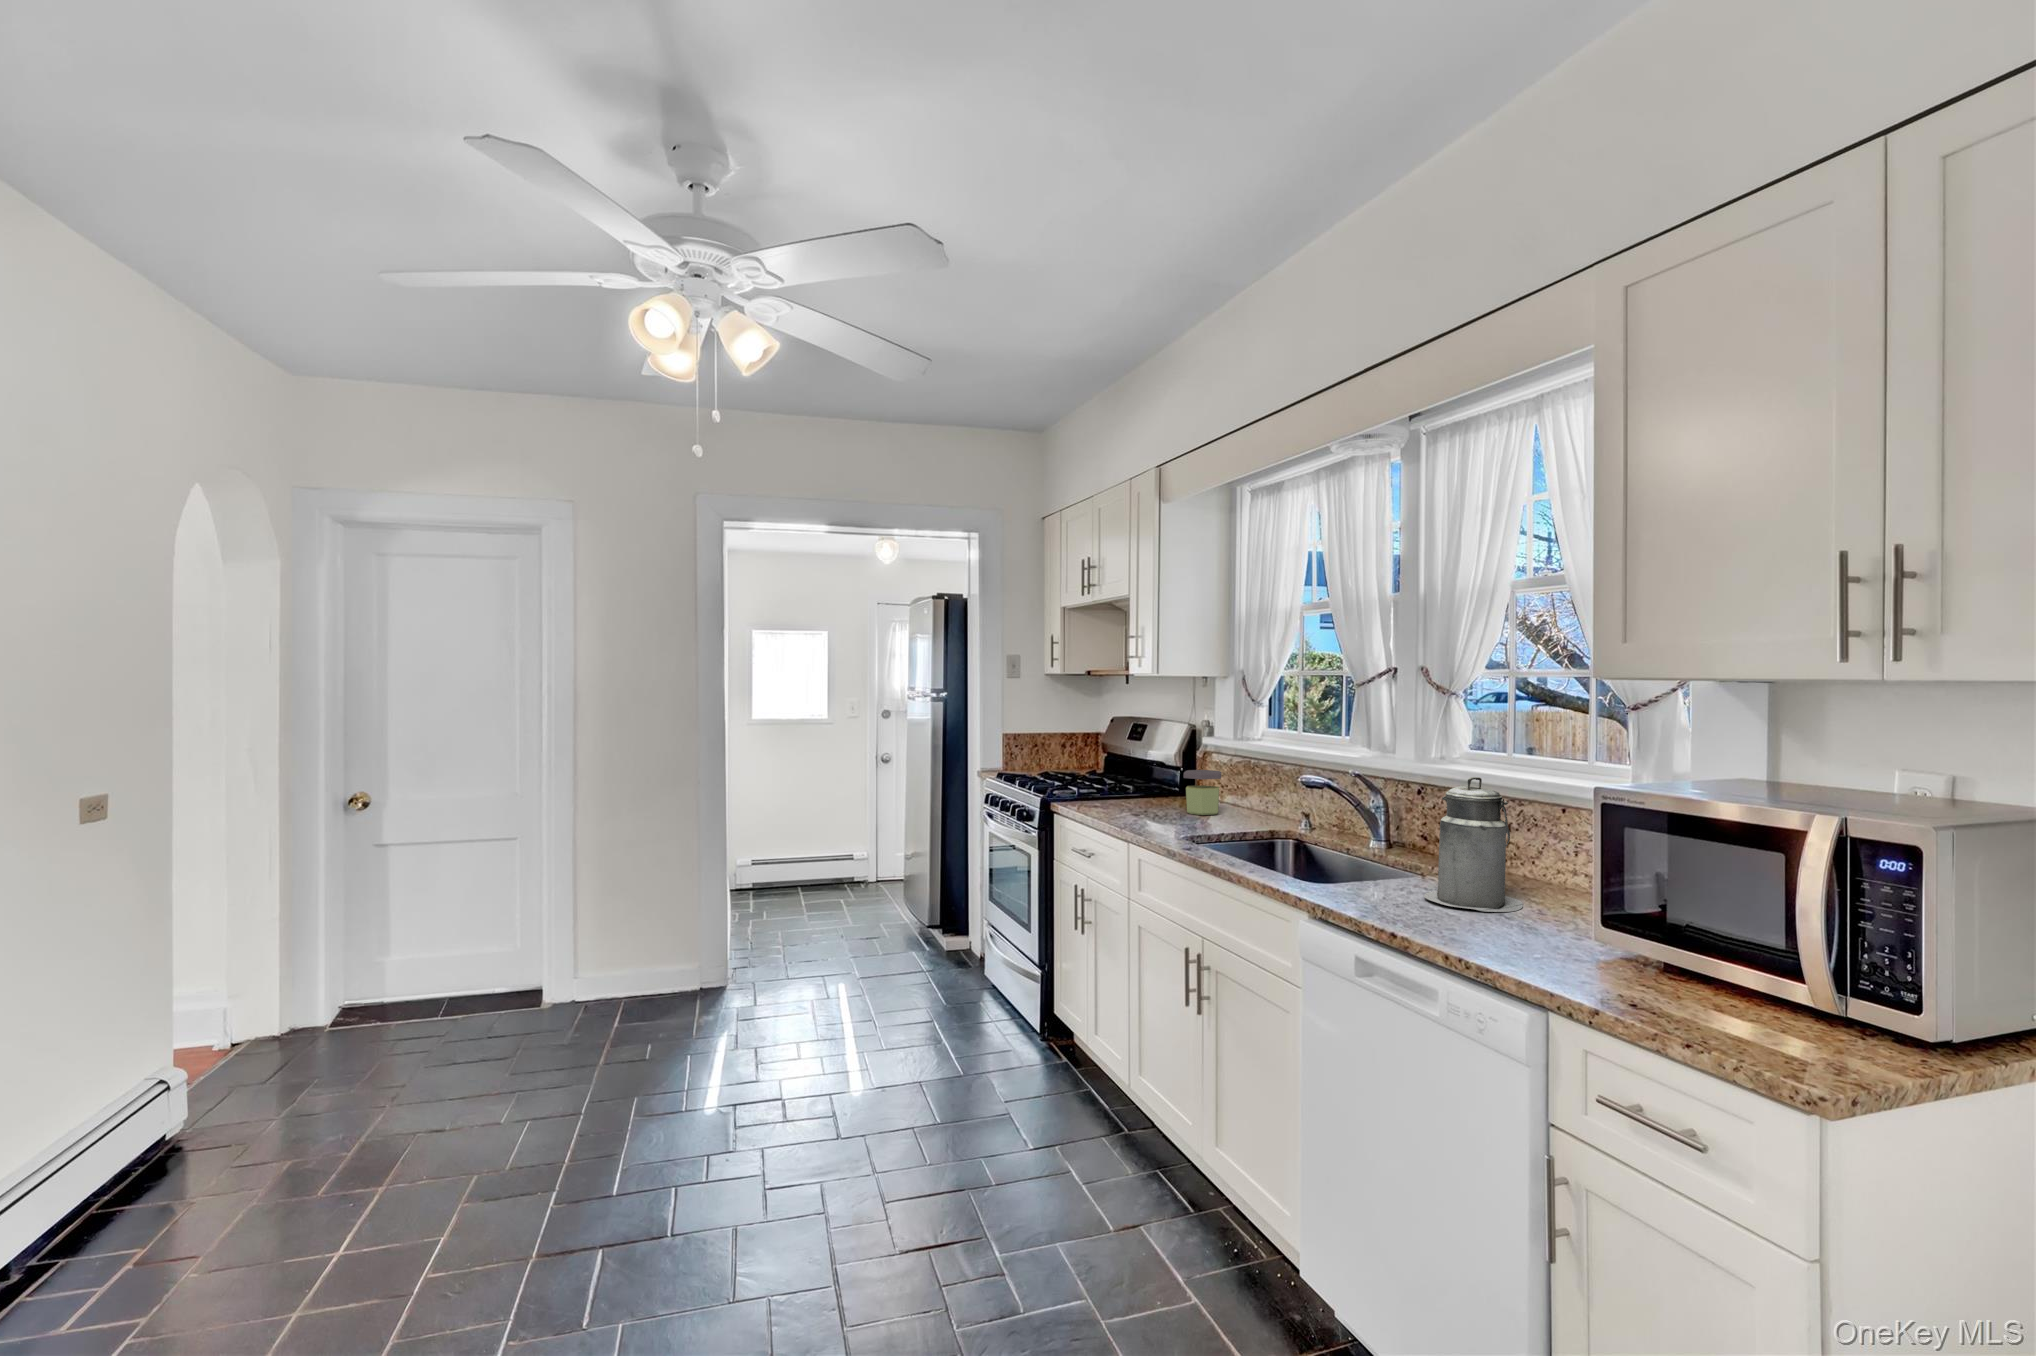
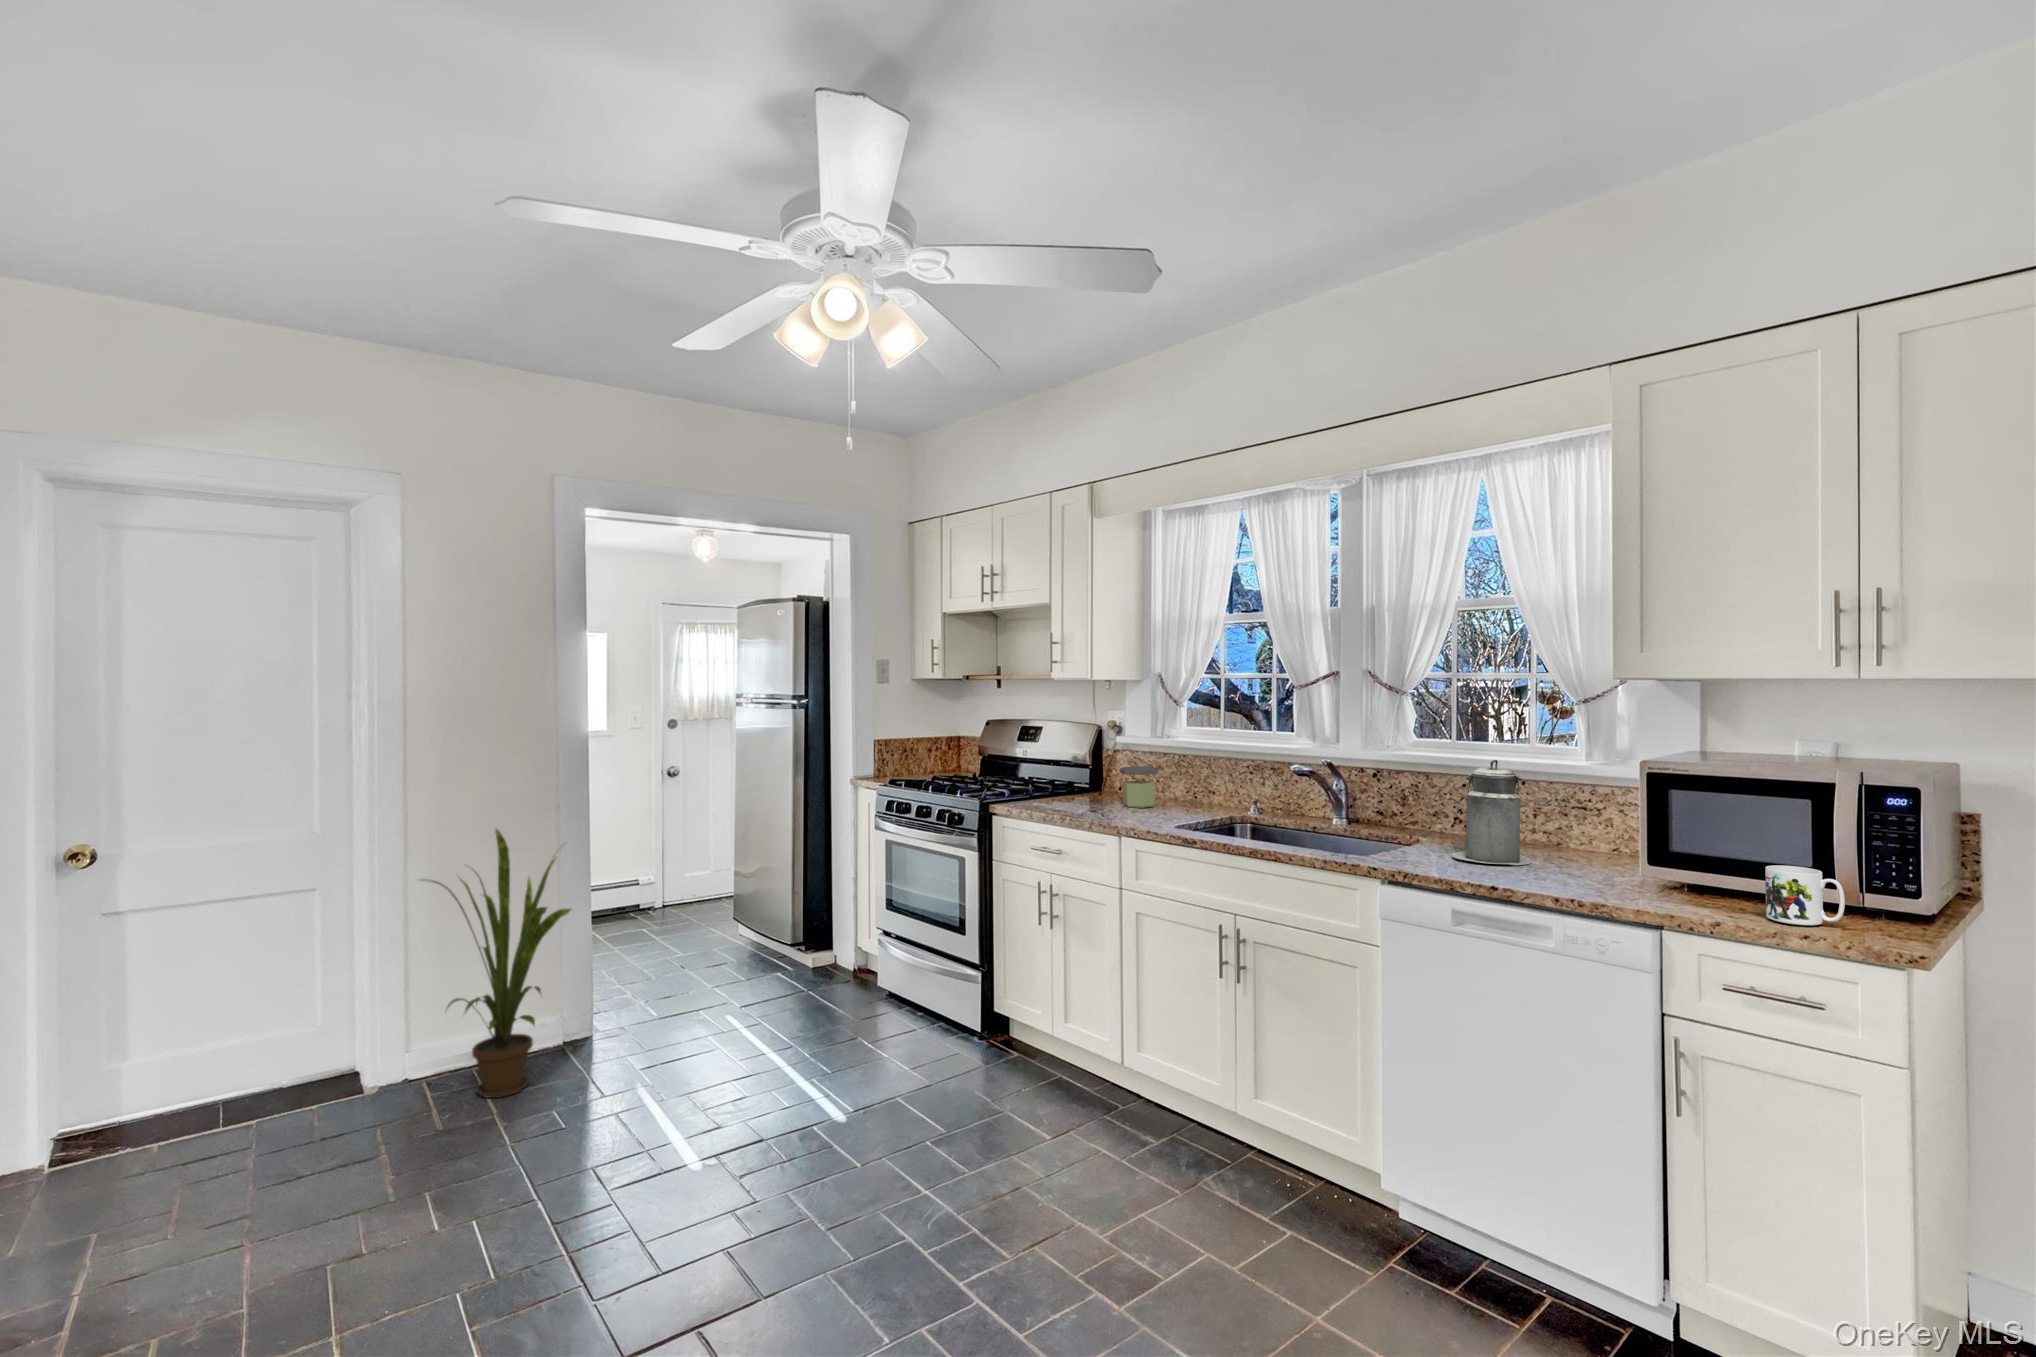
house plant: none [560,799,685,1027] -> present [430,829,571,1098]
mug: none [1671,941,1769,1033] -> present [1765,865,1845,925]

